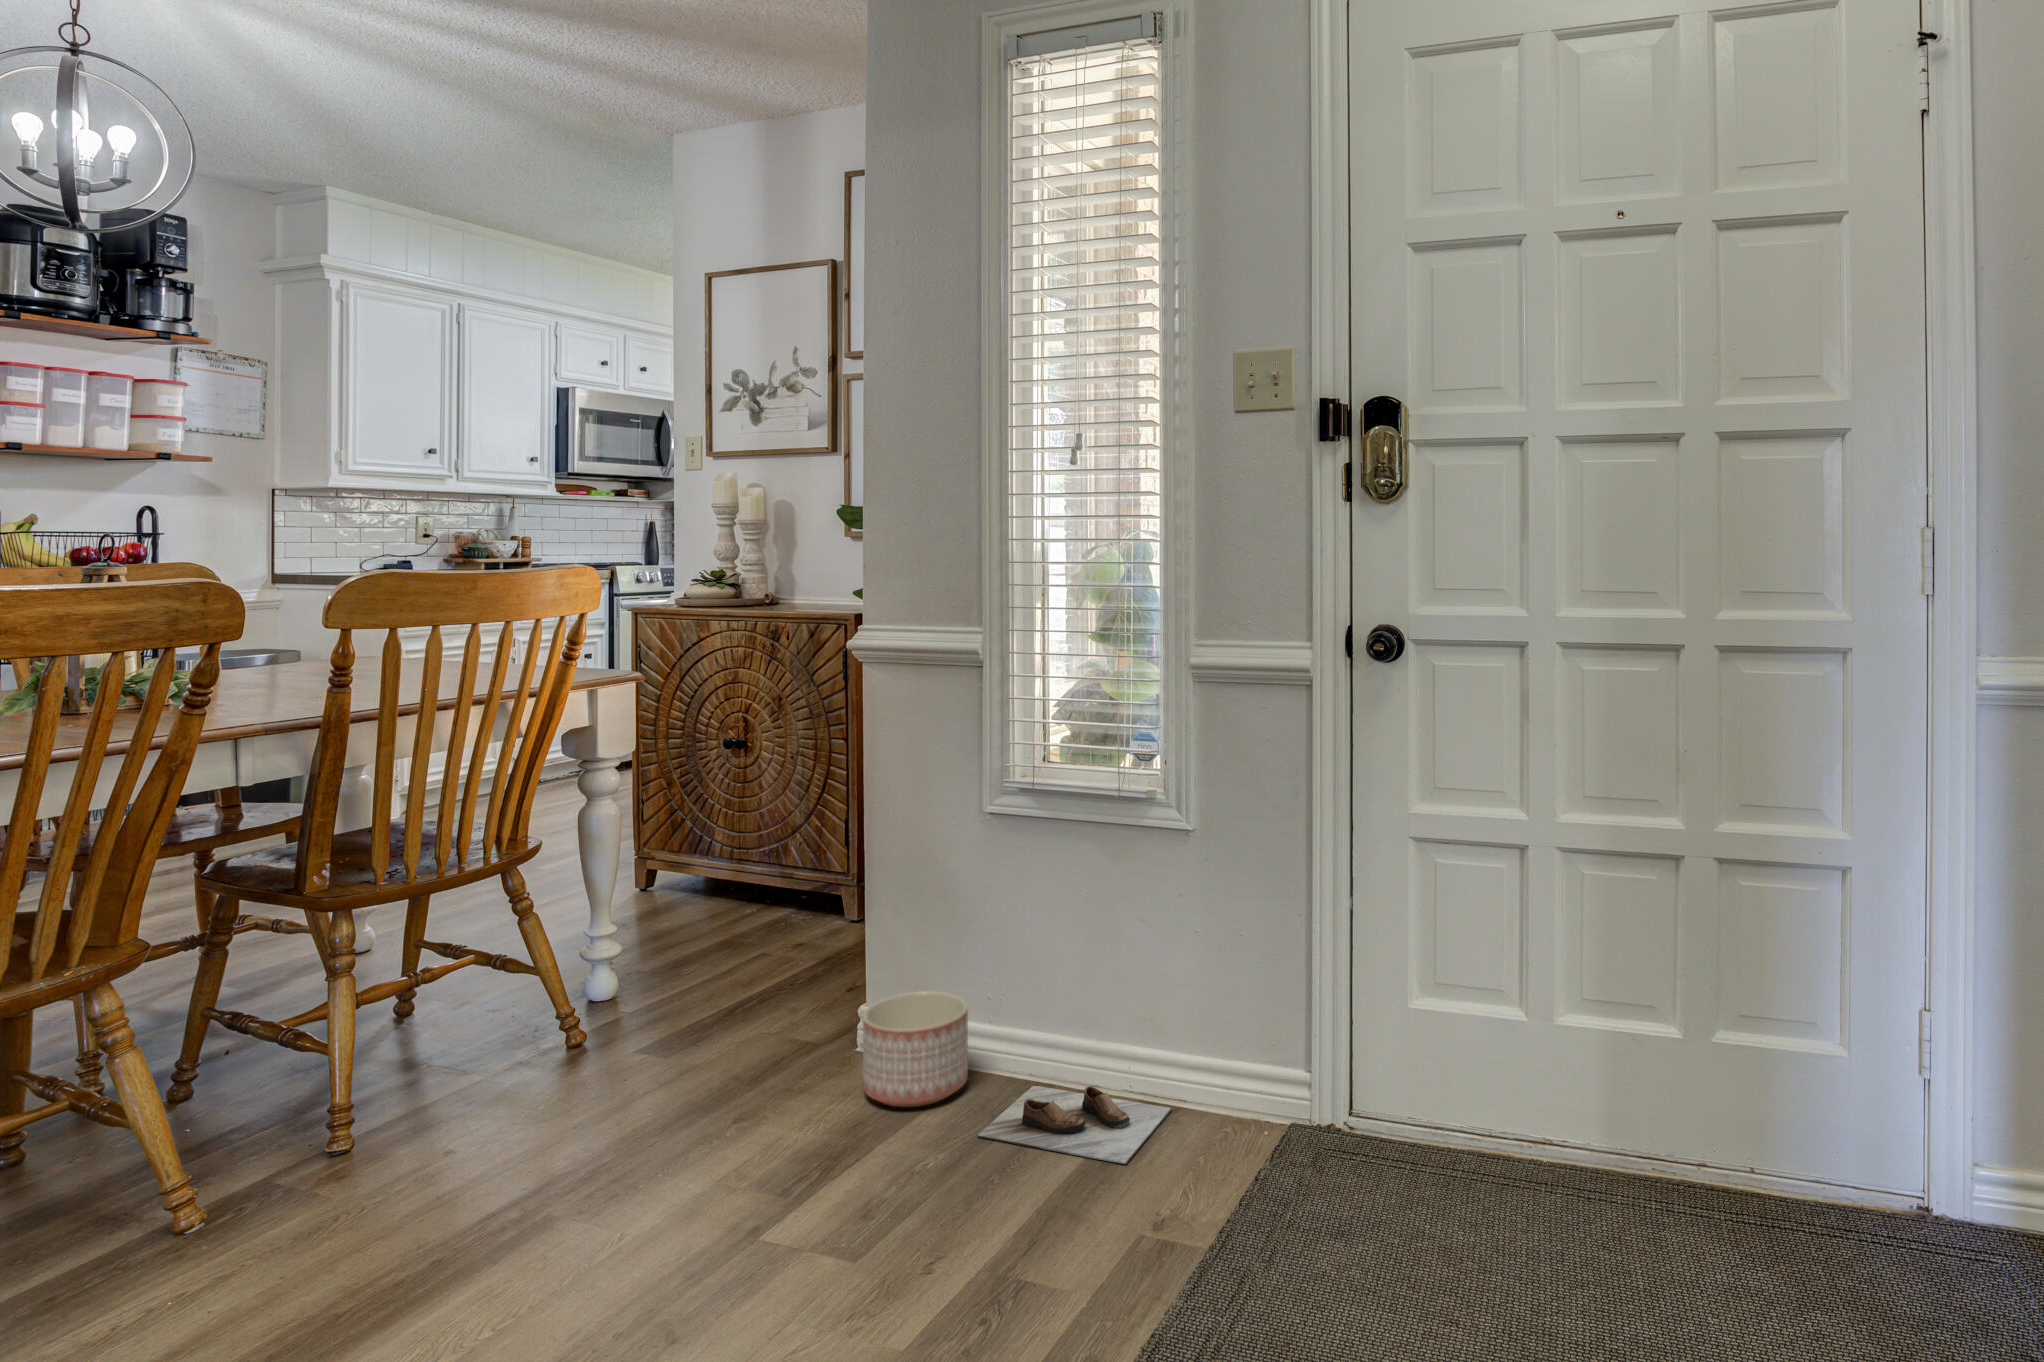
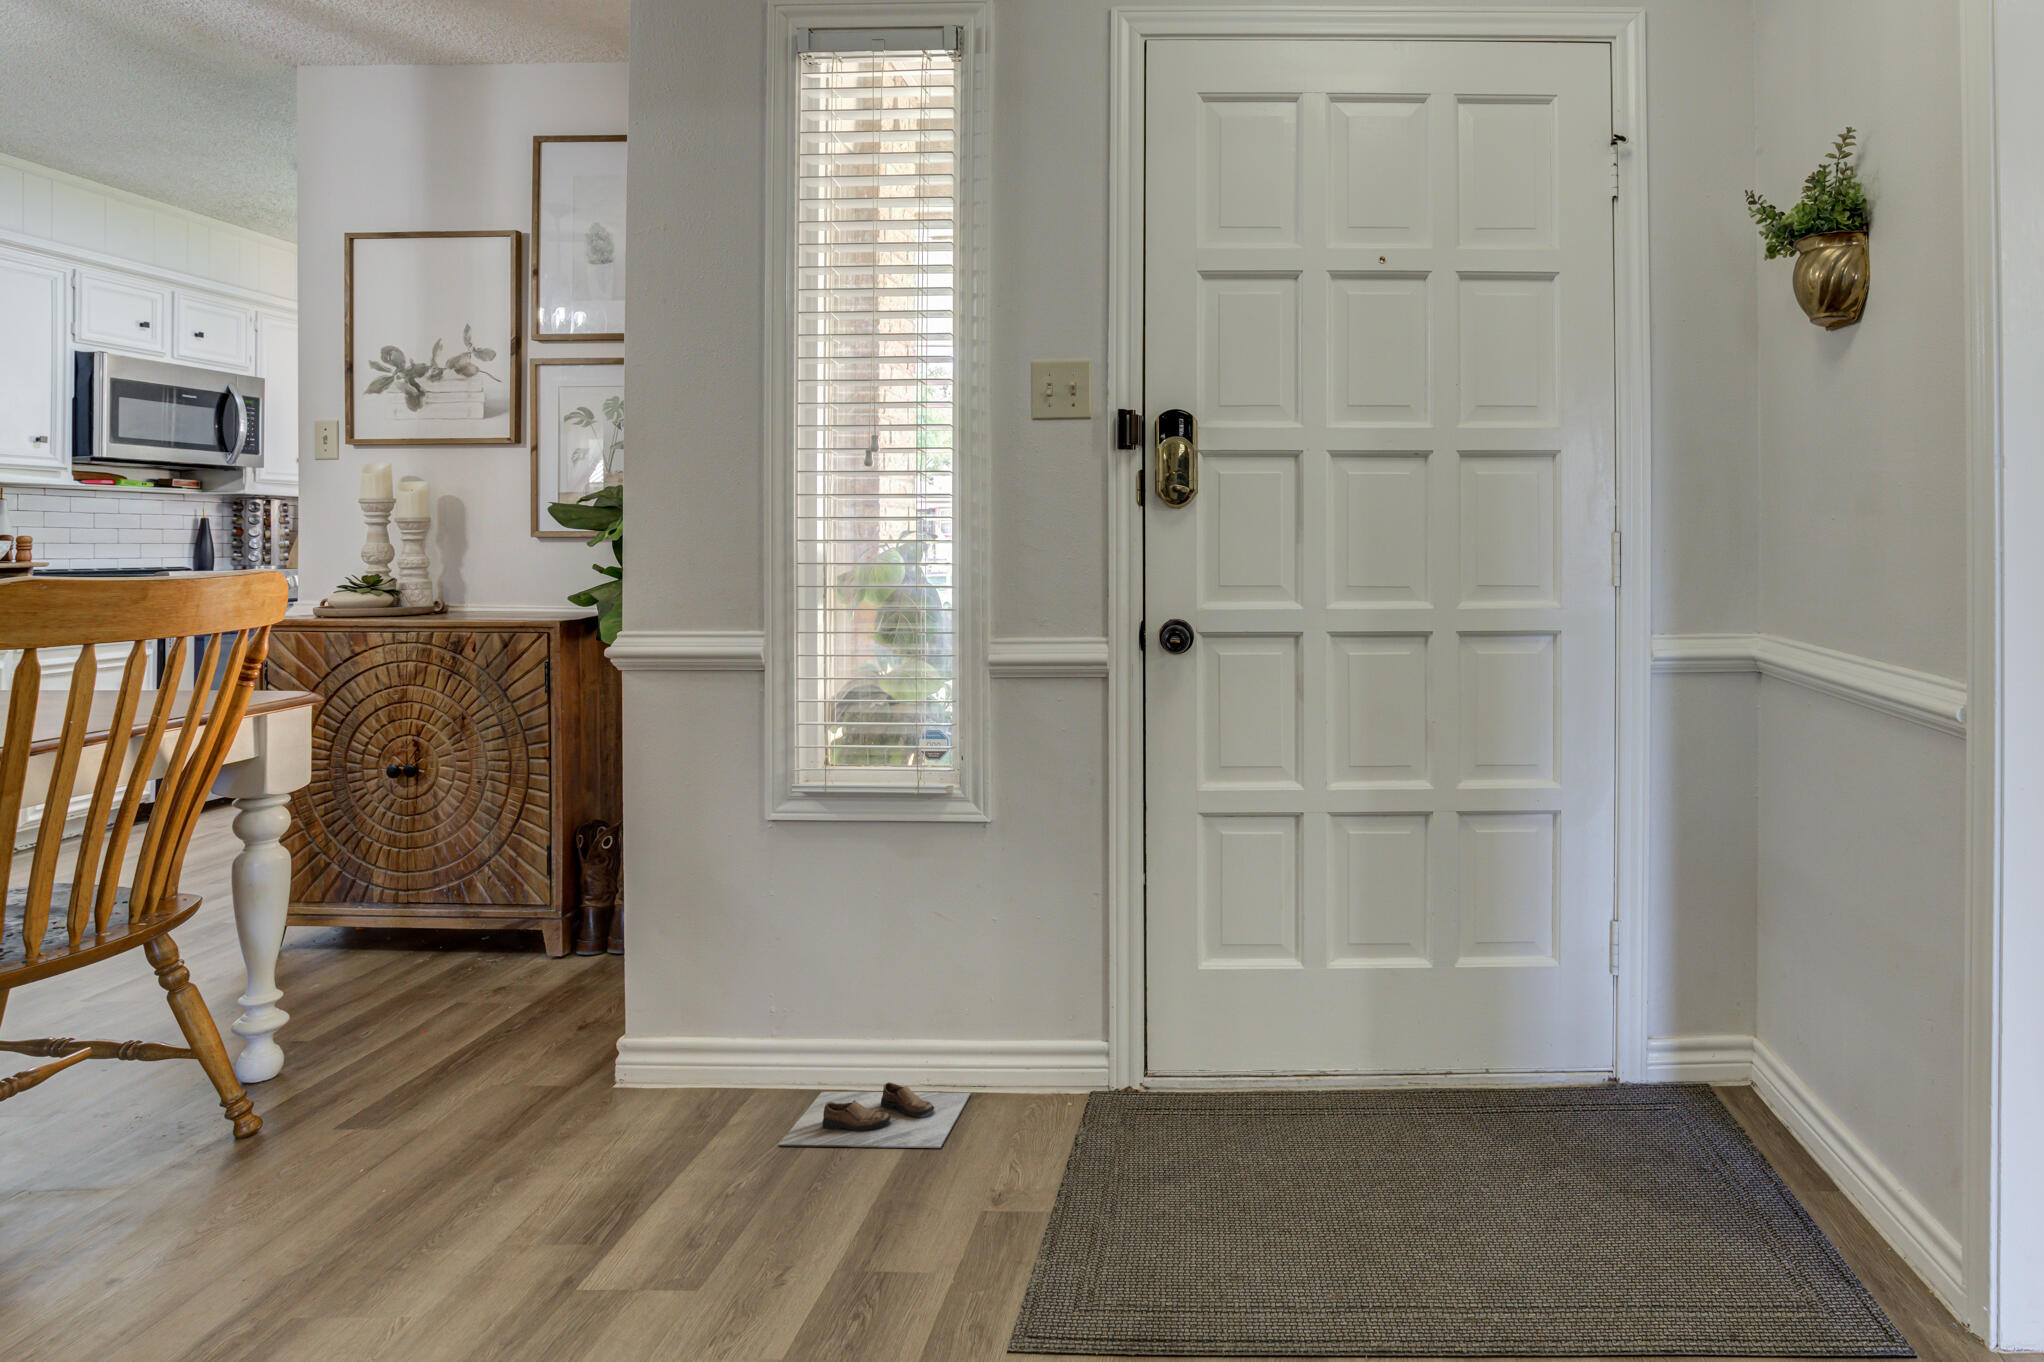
planter: present [863,991,968,1107] -> none [635,1010,751,1131]

